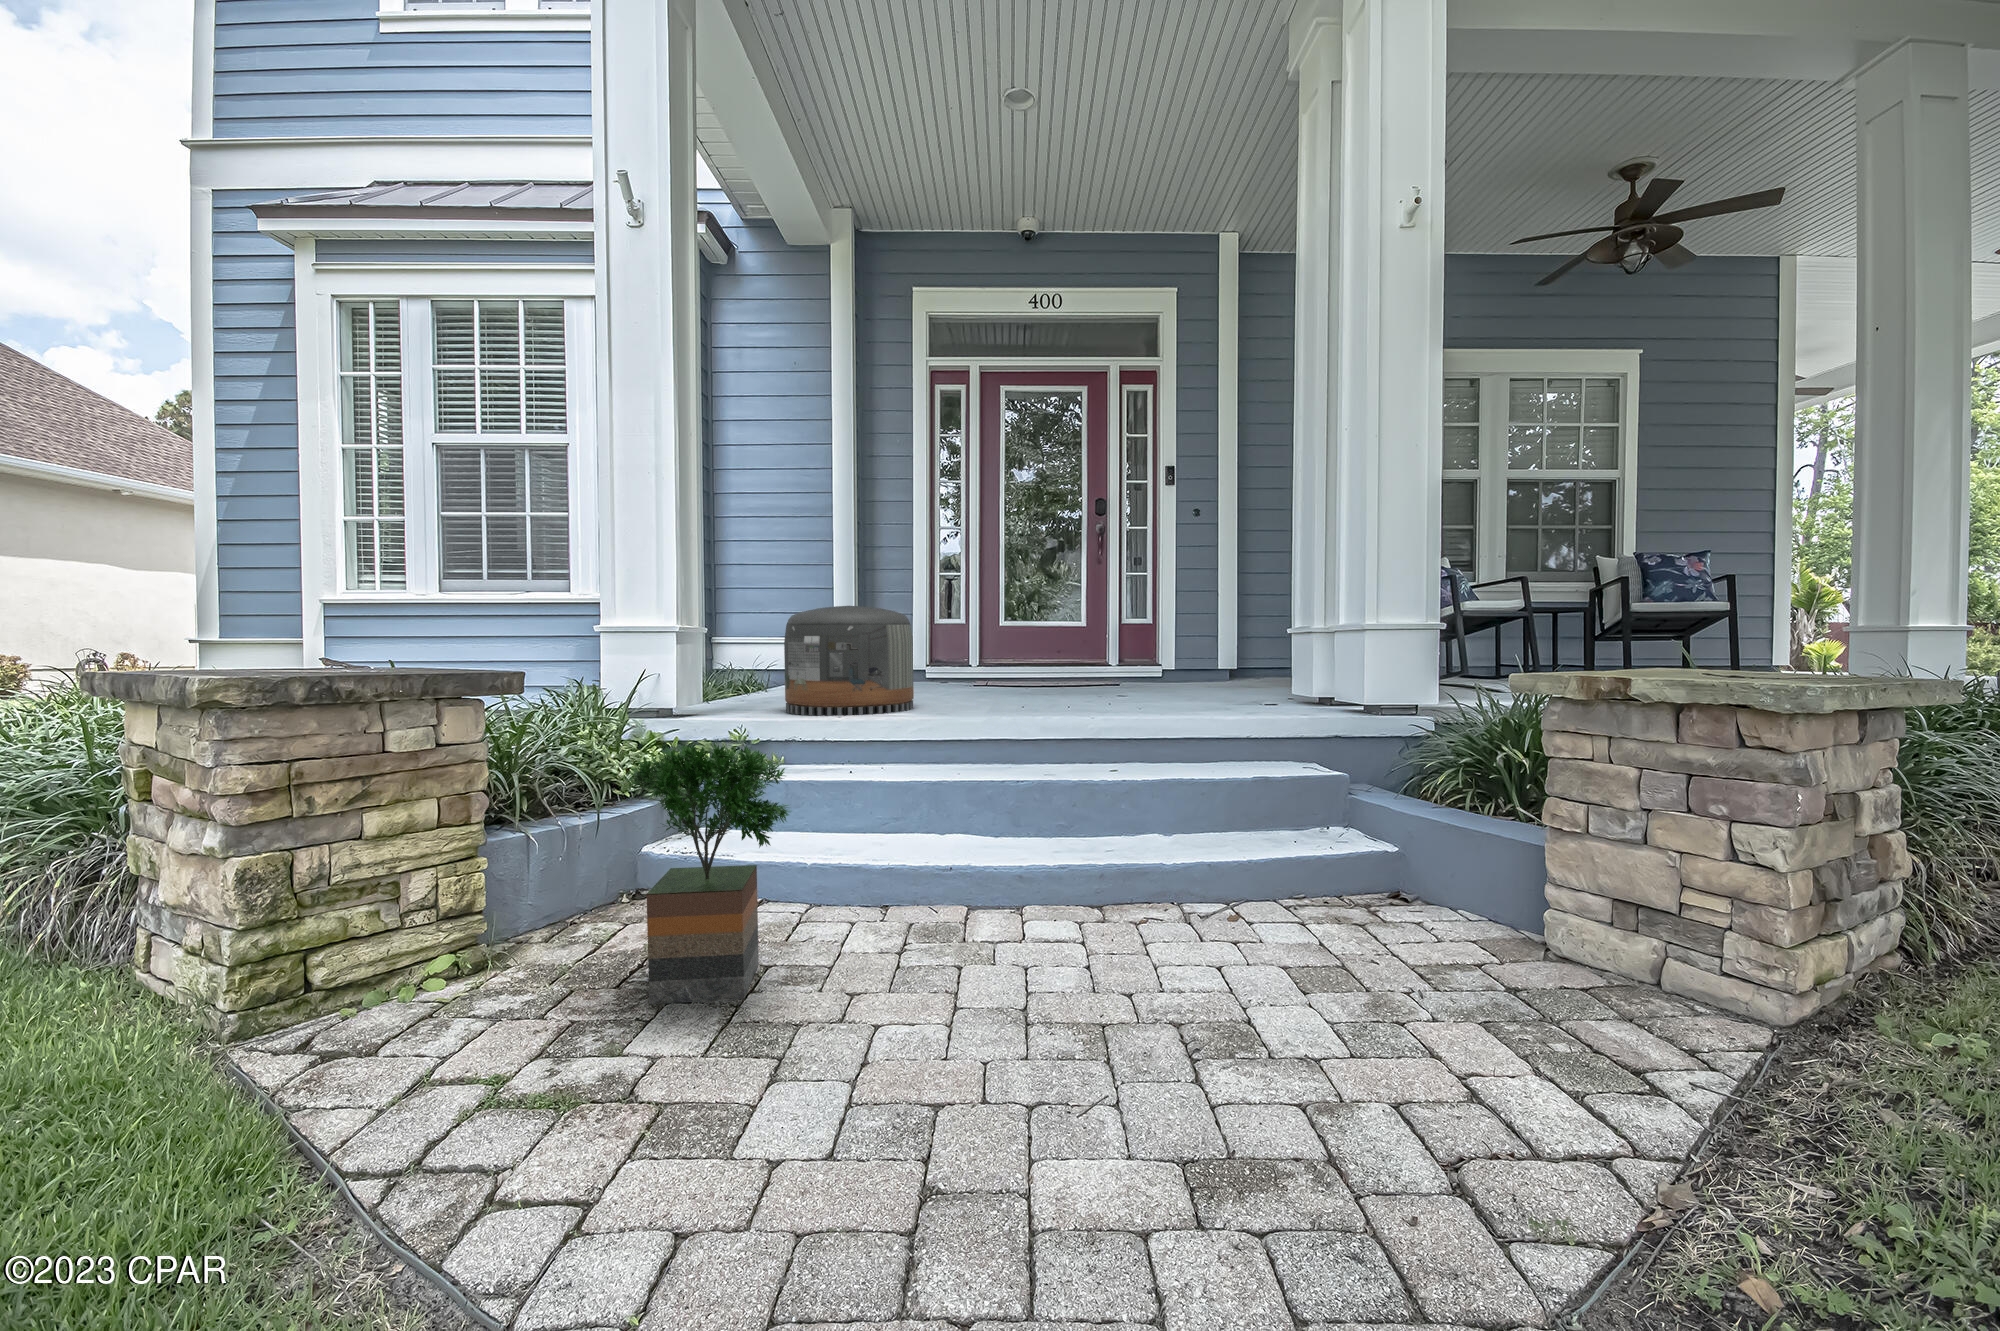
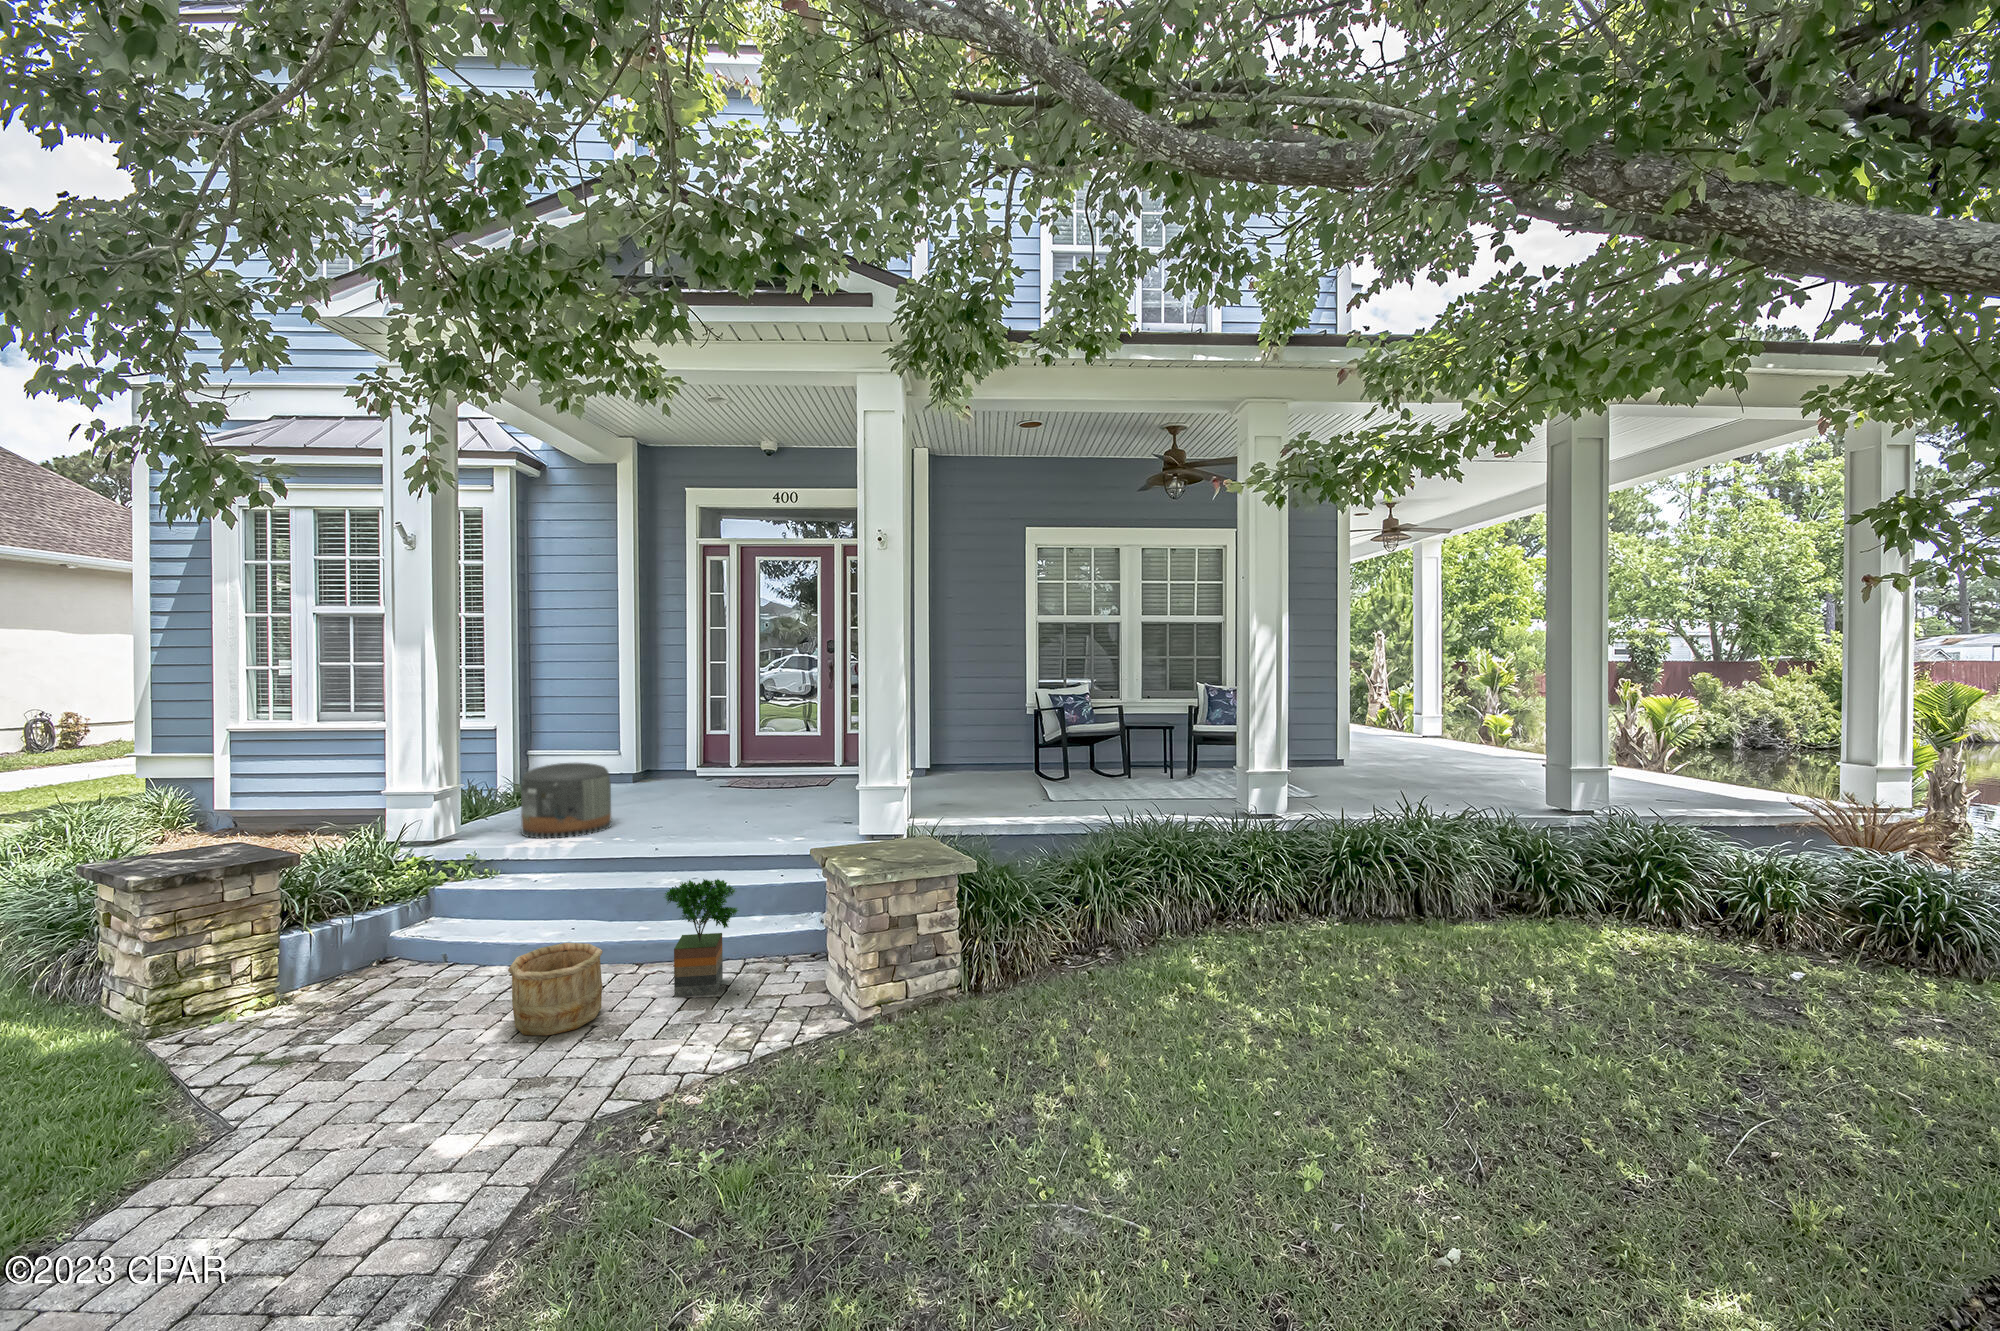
potted tree: present [627,744,790,1004] -> present [664,879,738,997]
wooden bucket: none [1001,844,1189,1041] -> present [508,943,603,1036]

